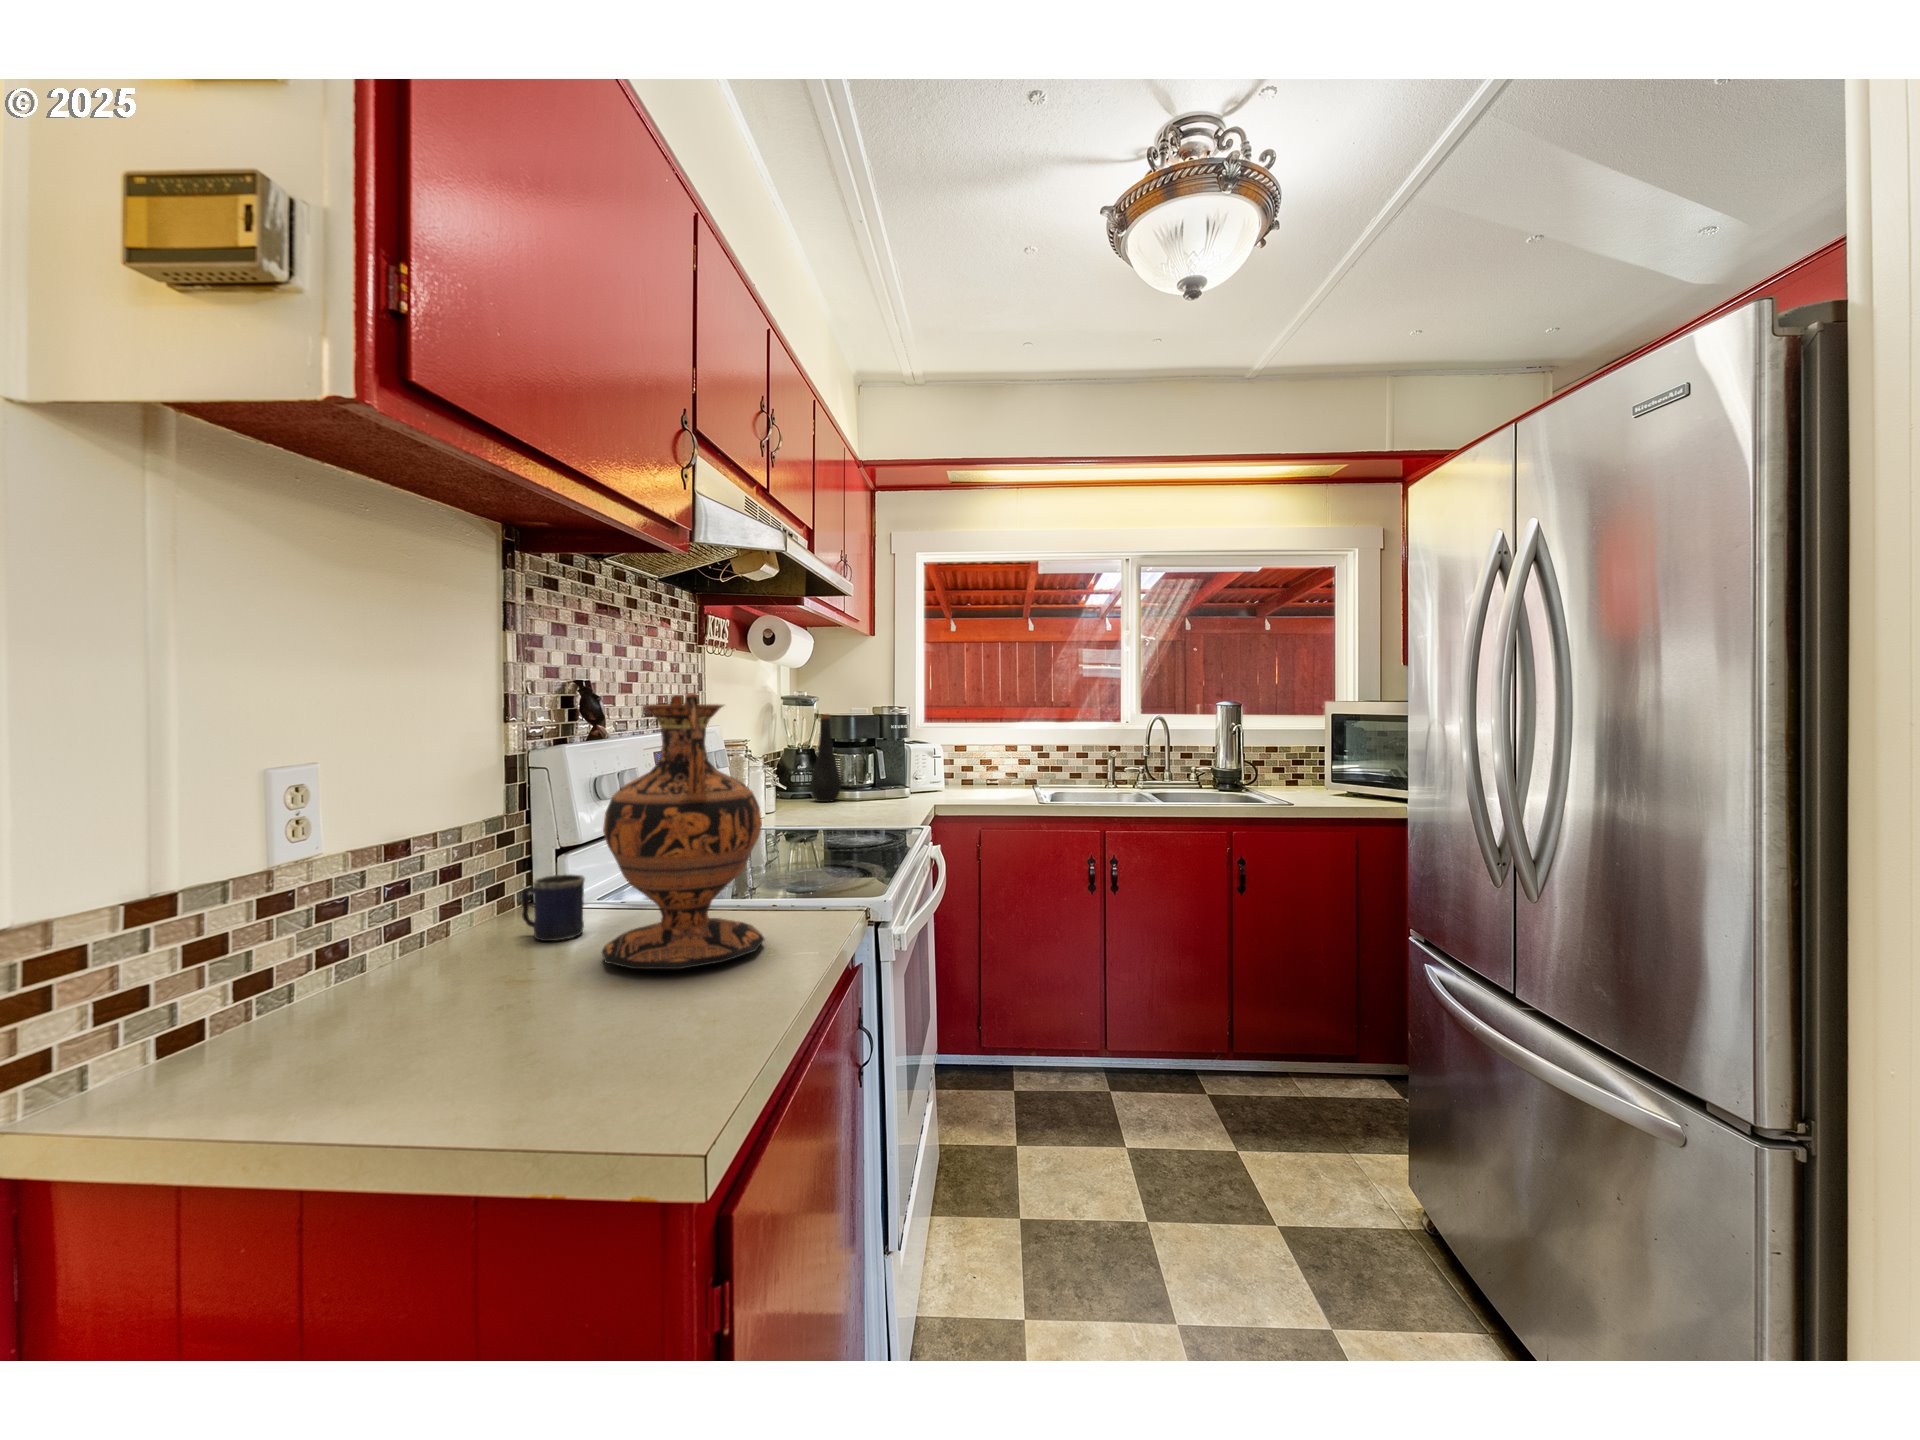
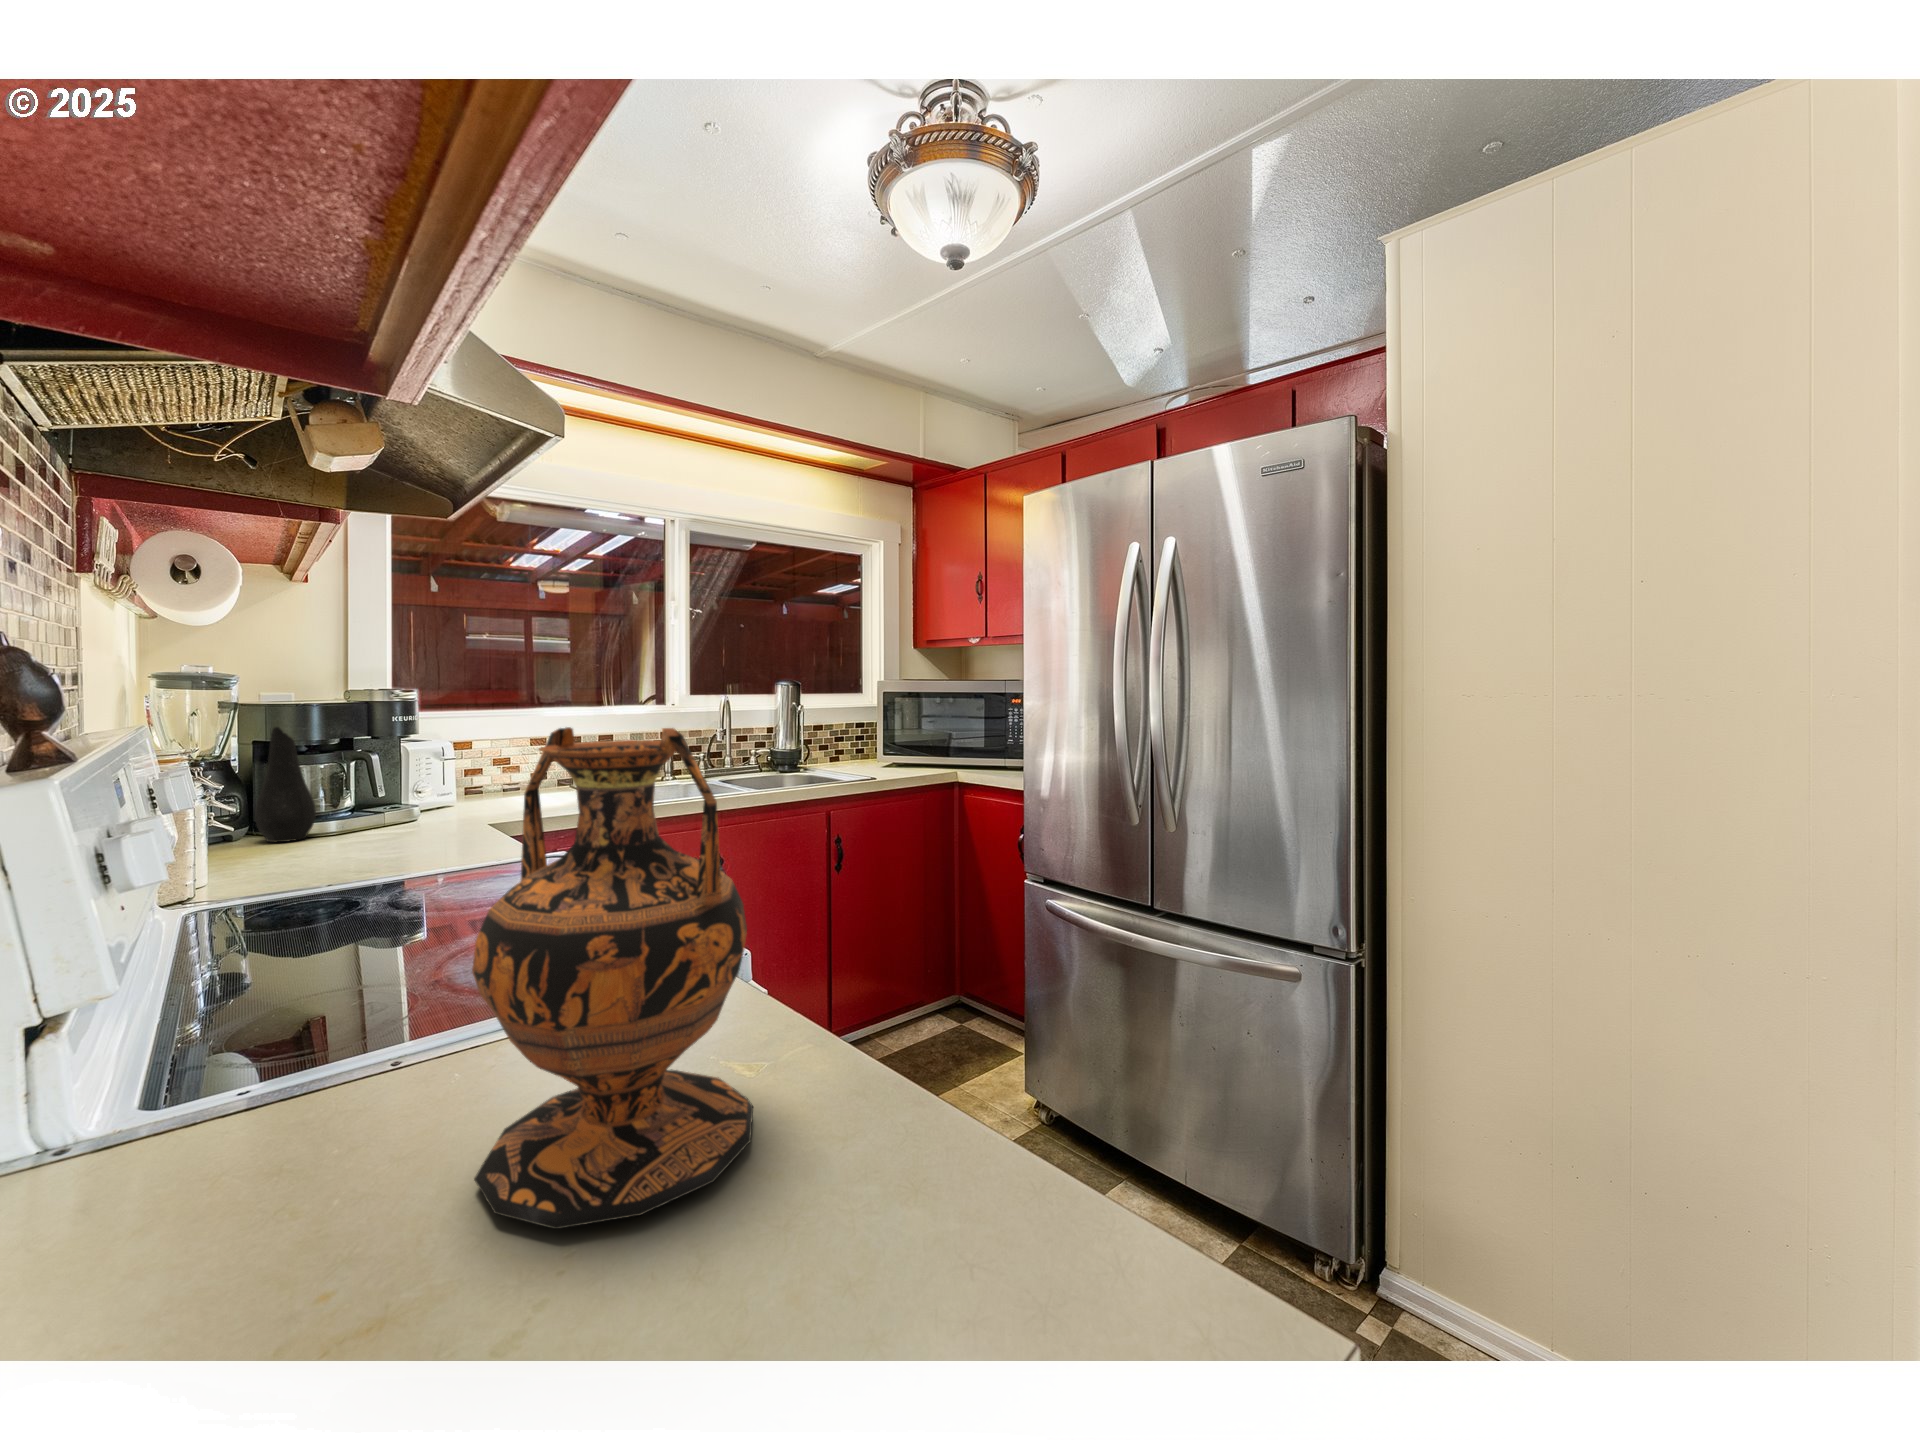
mug: present [522,874,585,941] -> none [156,1087,333,1254]

